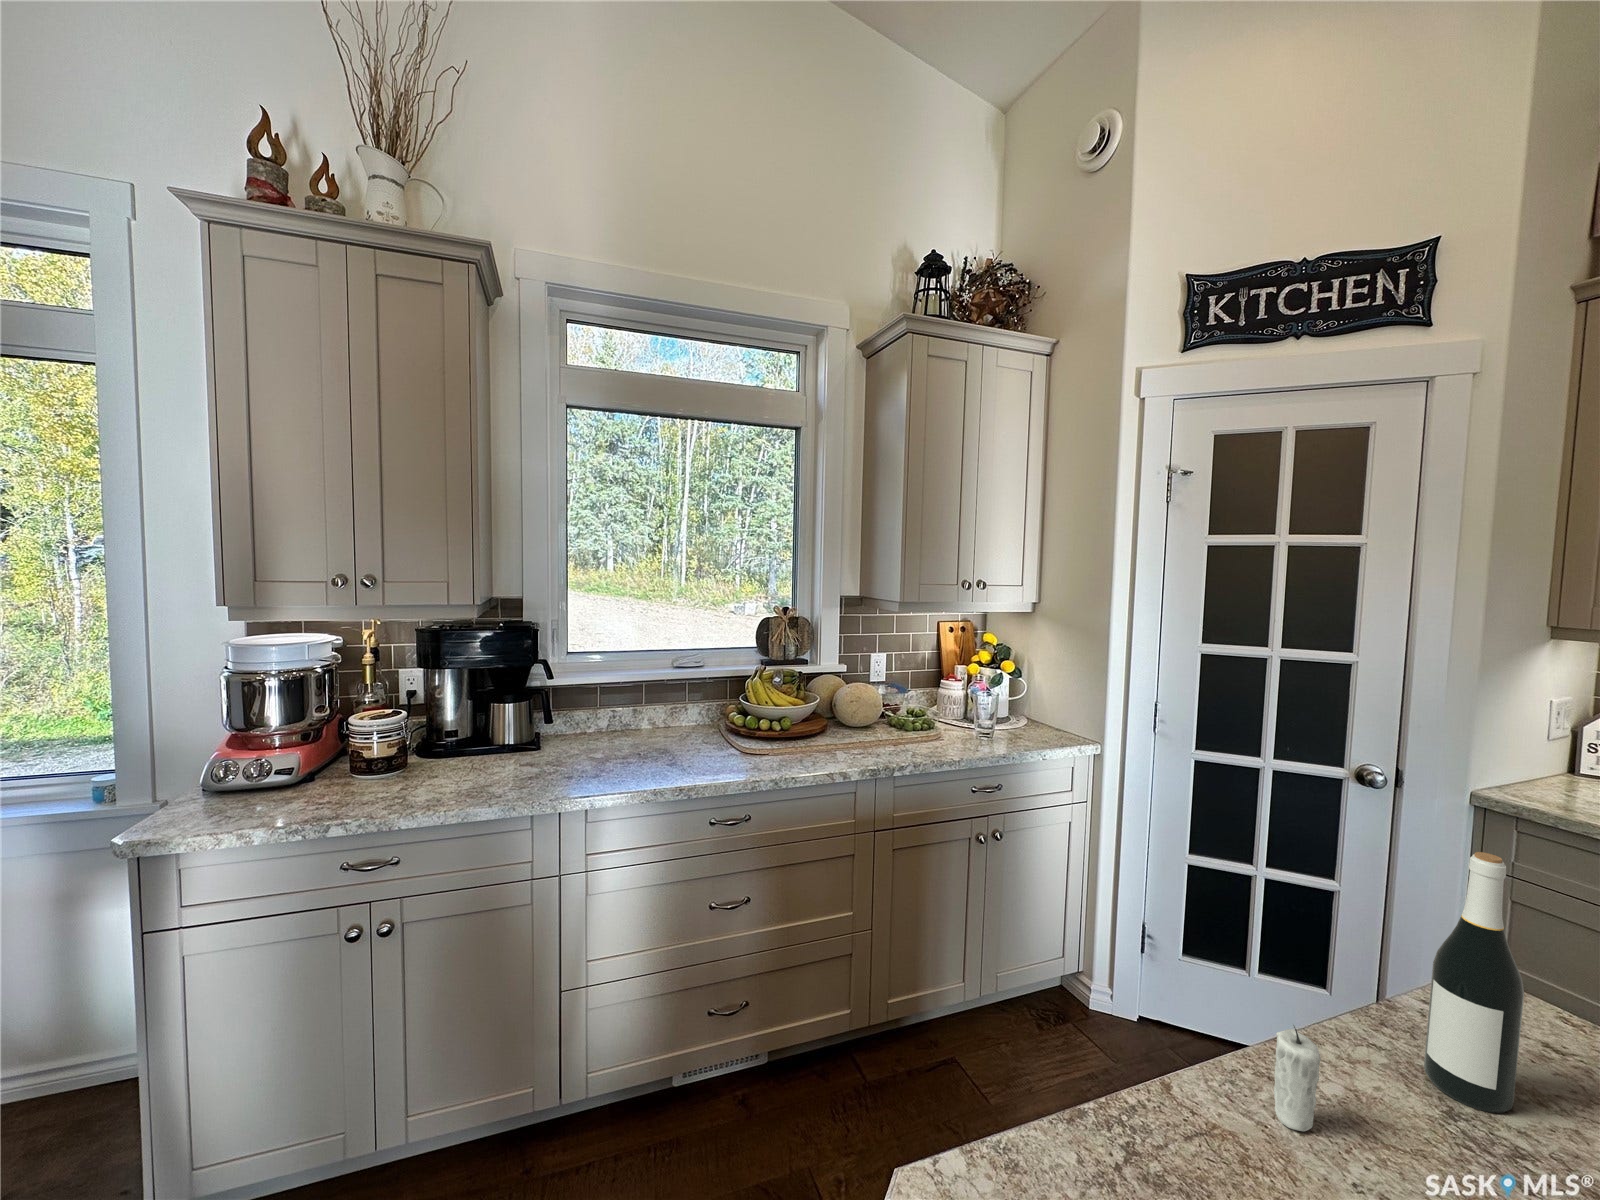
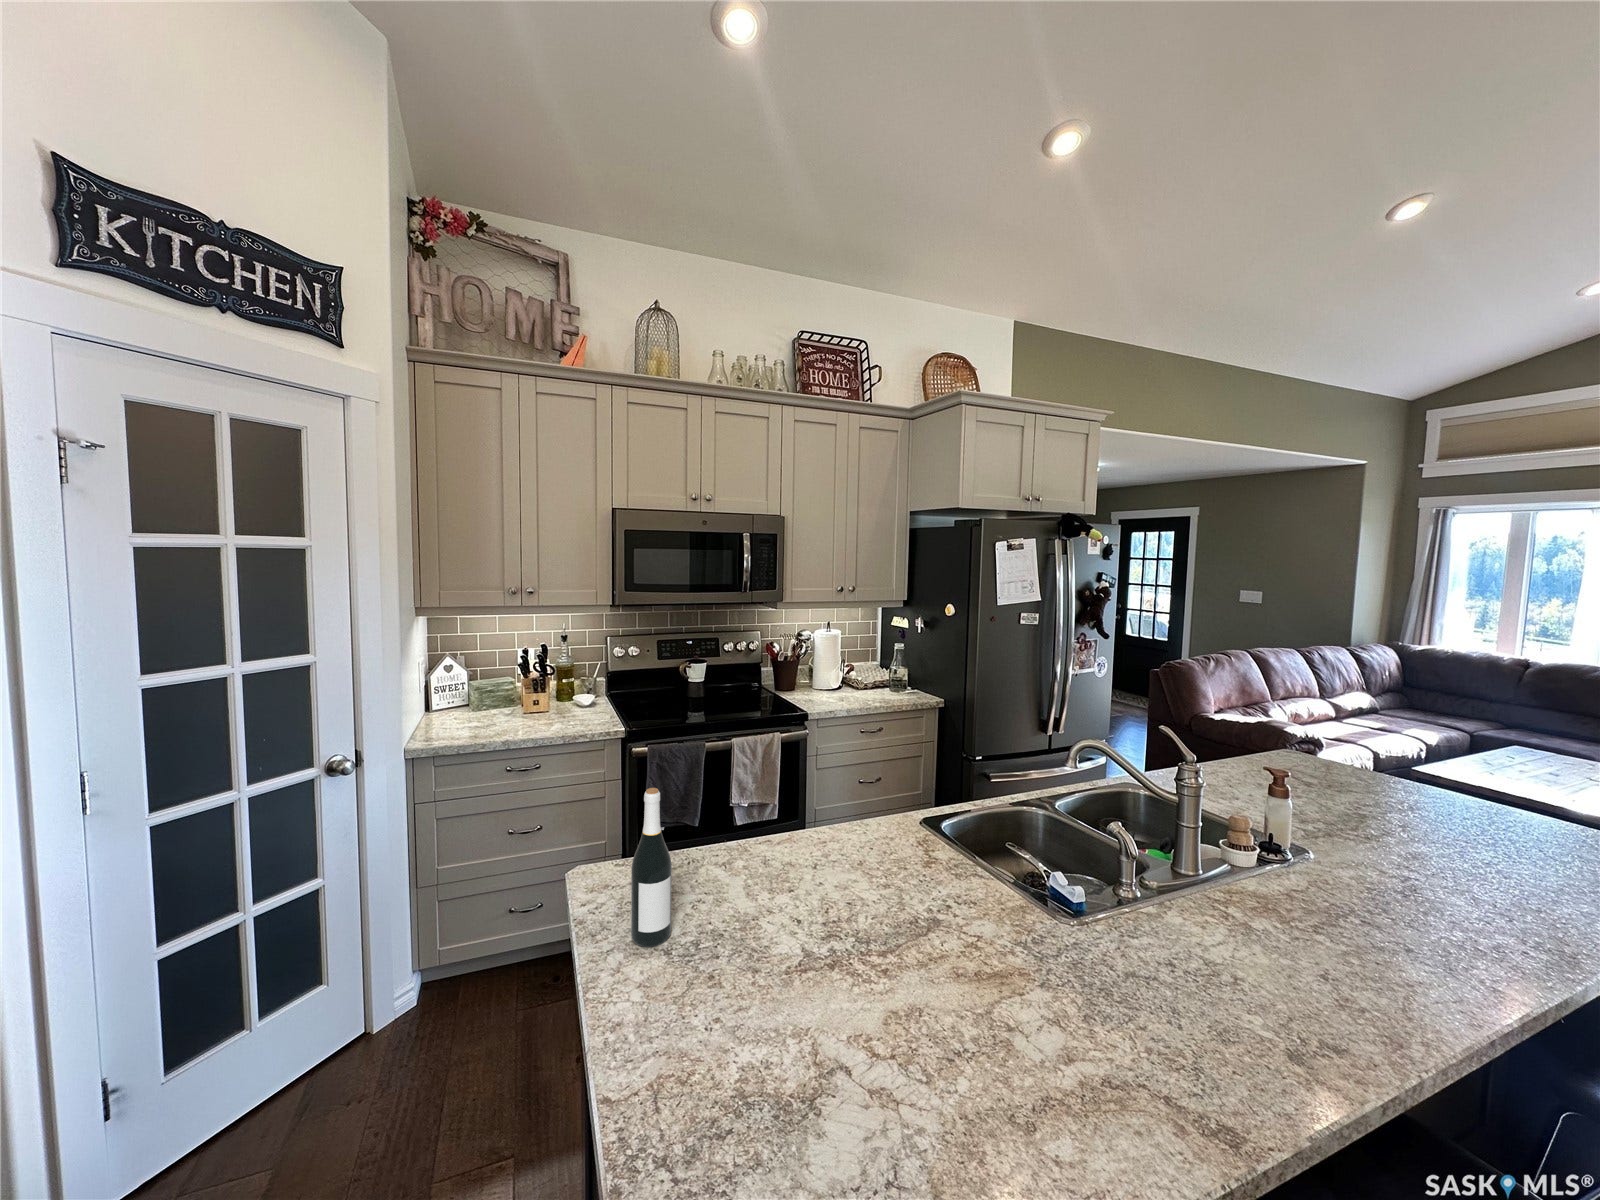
candle: present [1274,1026,1321,1131] -> none [642,967,670,1042]

